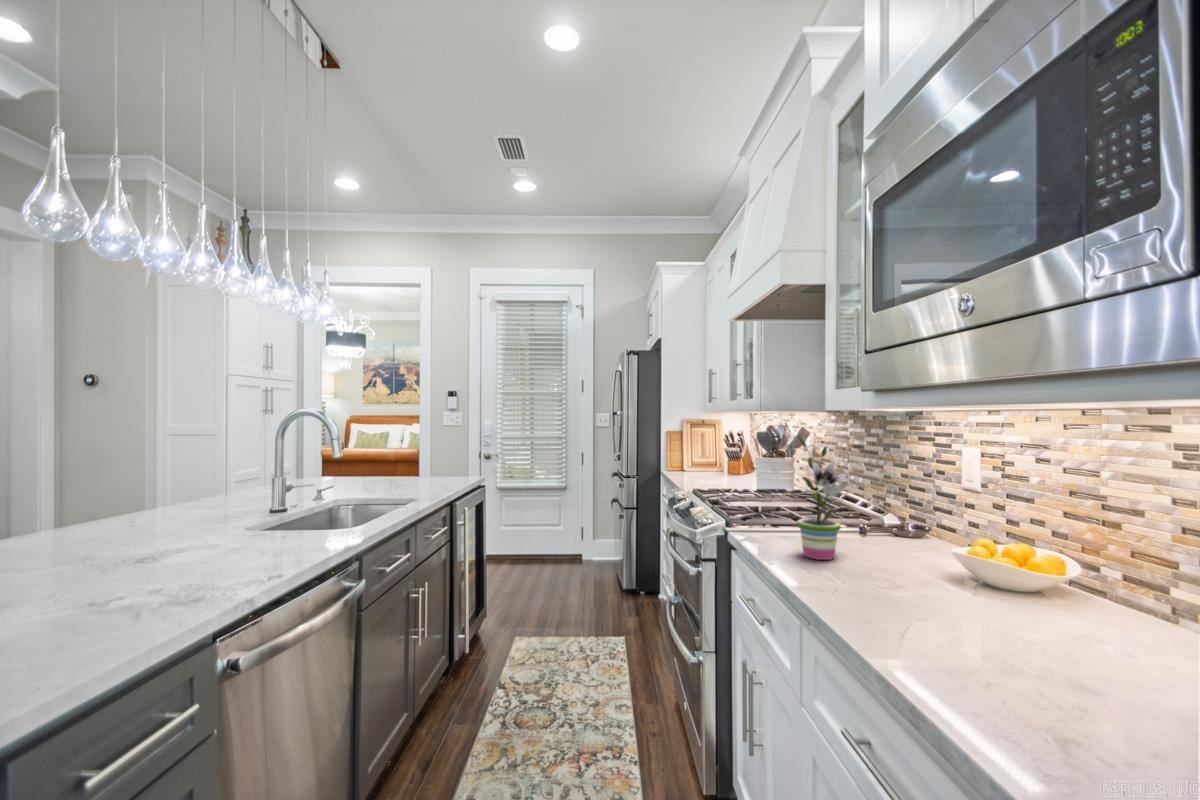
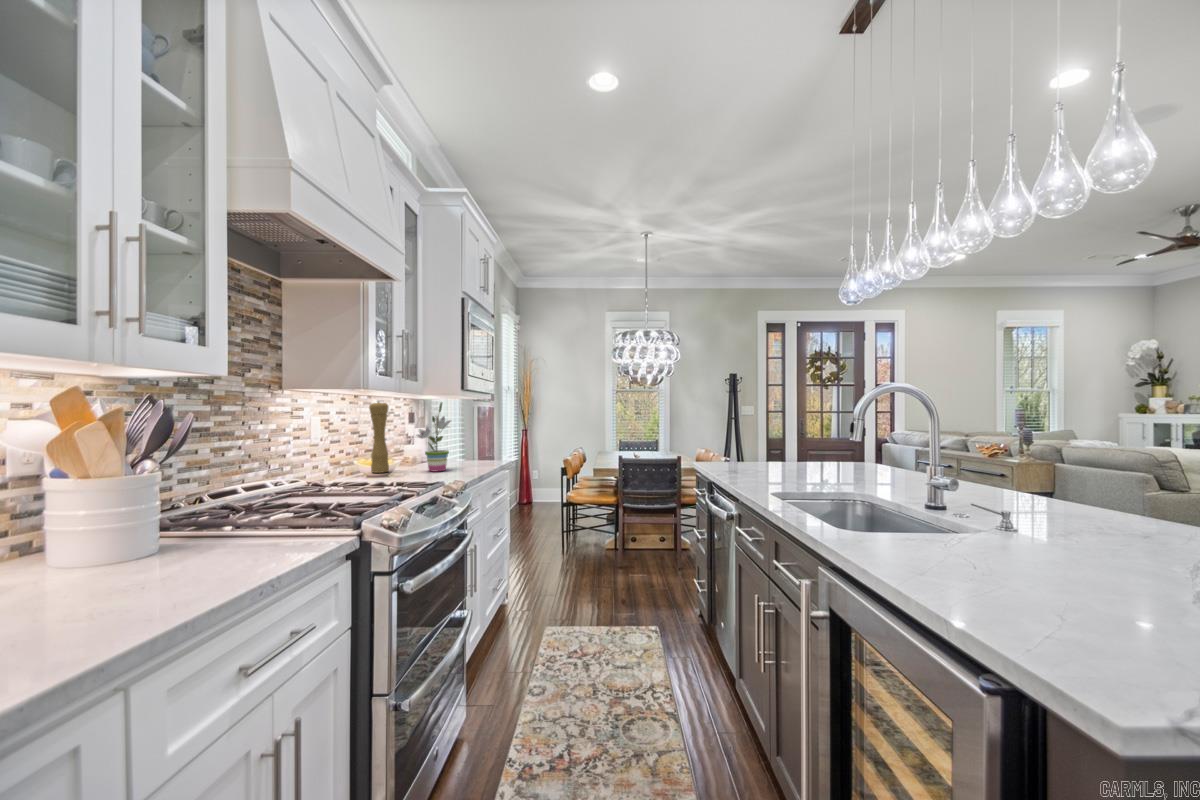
pepper mill: none [878,434,911,551] -> present [369,402,389,473]

